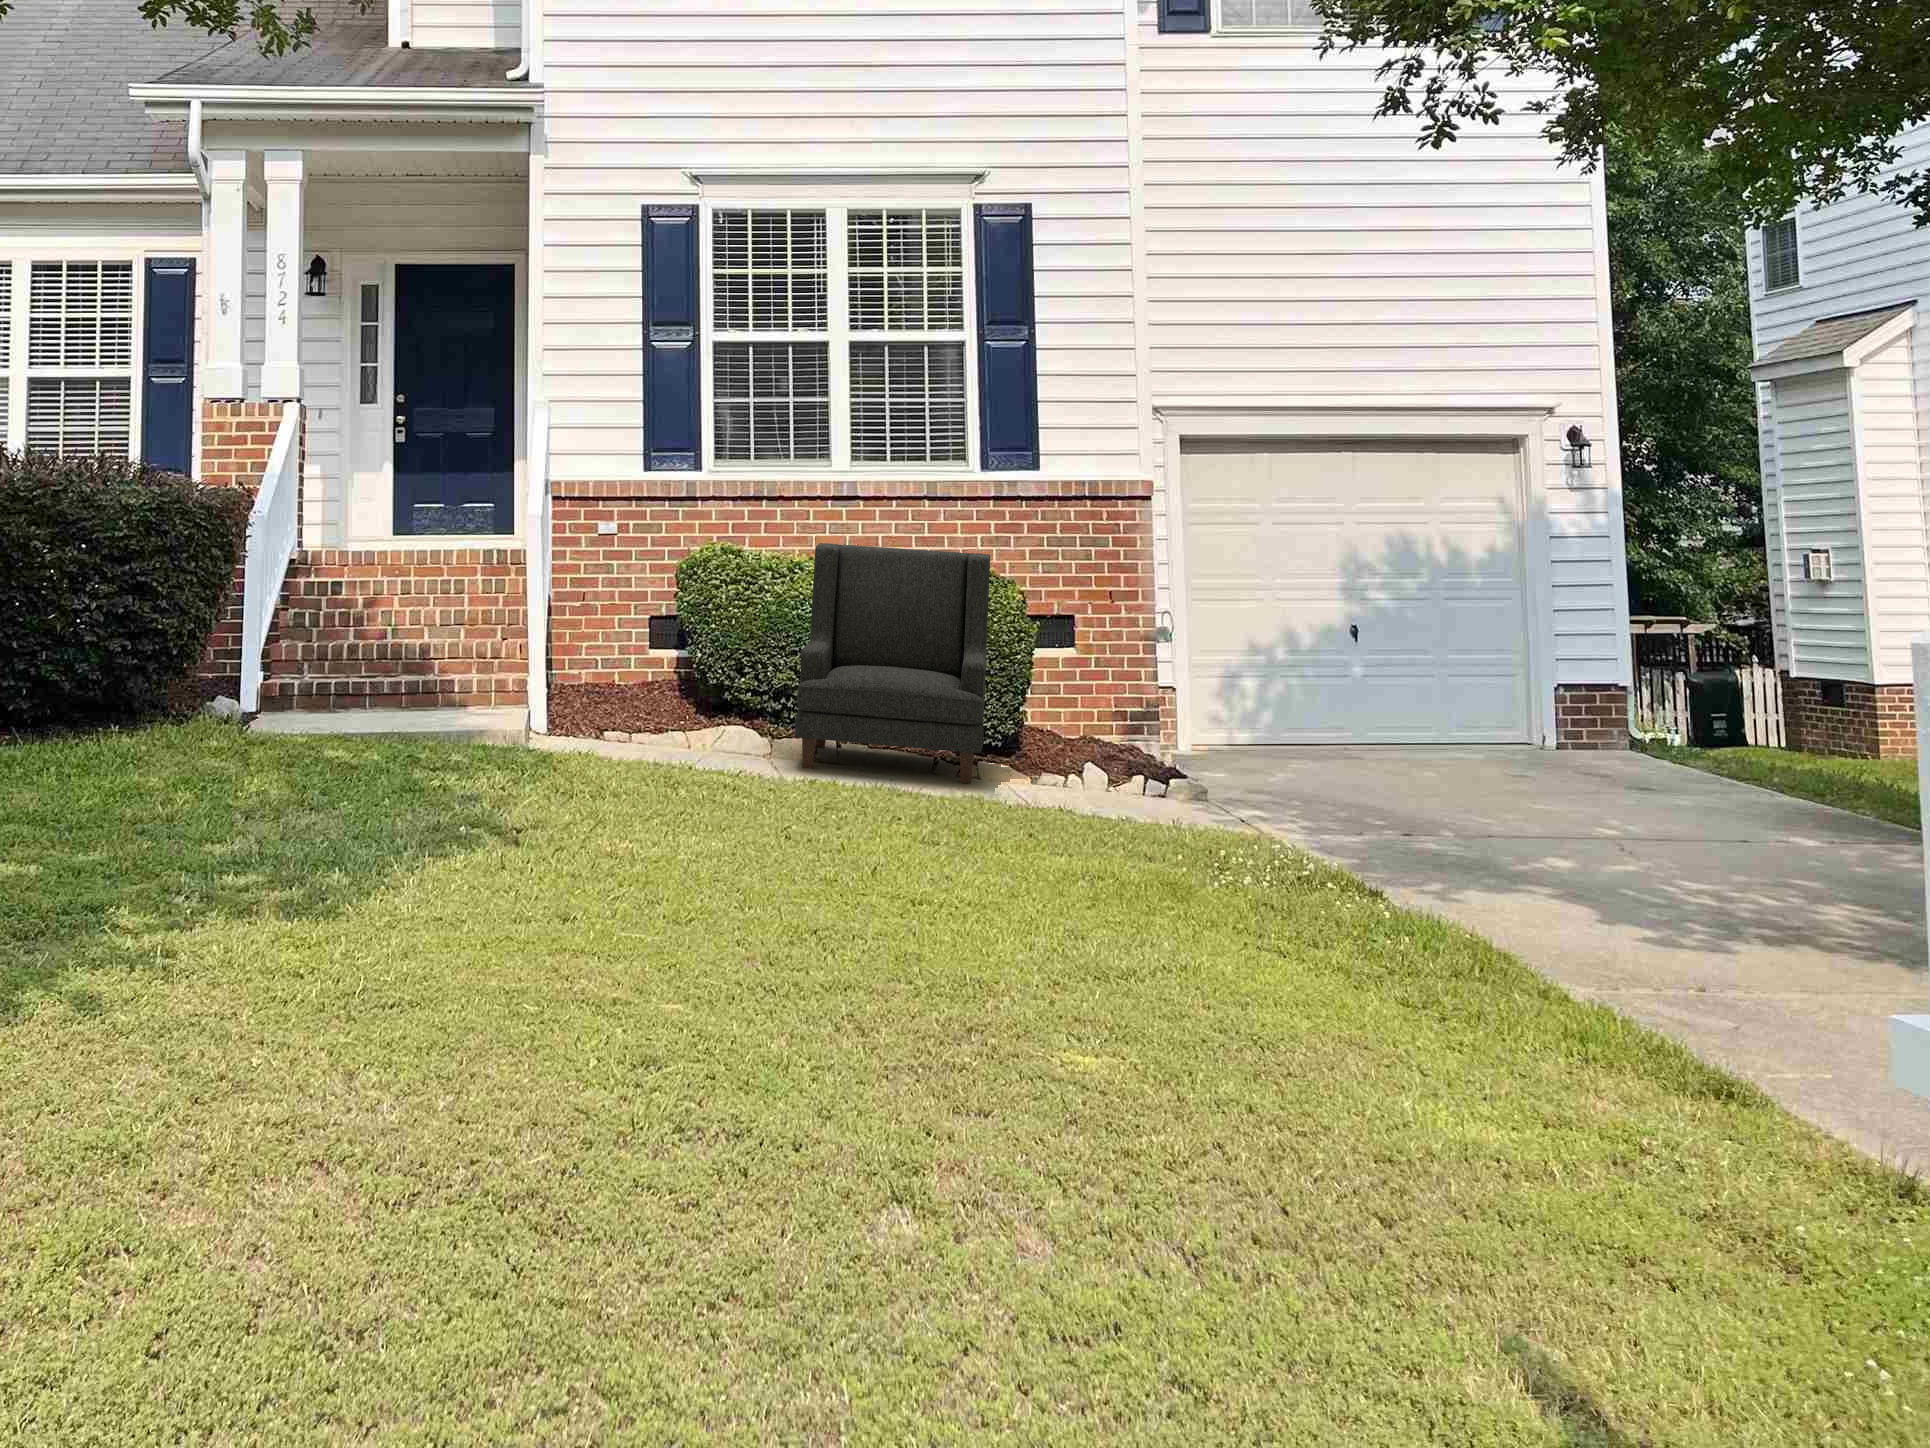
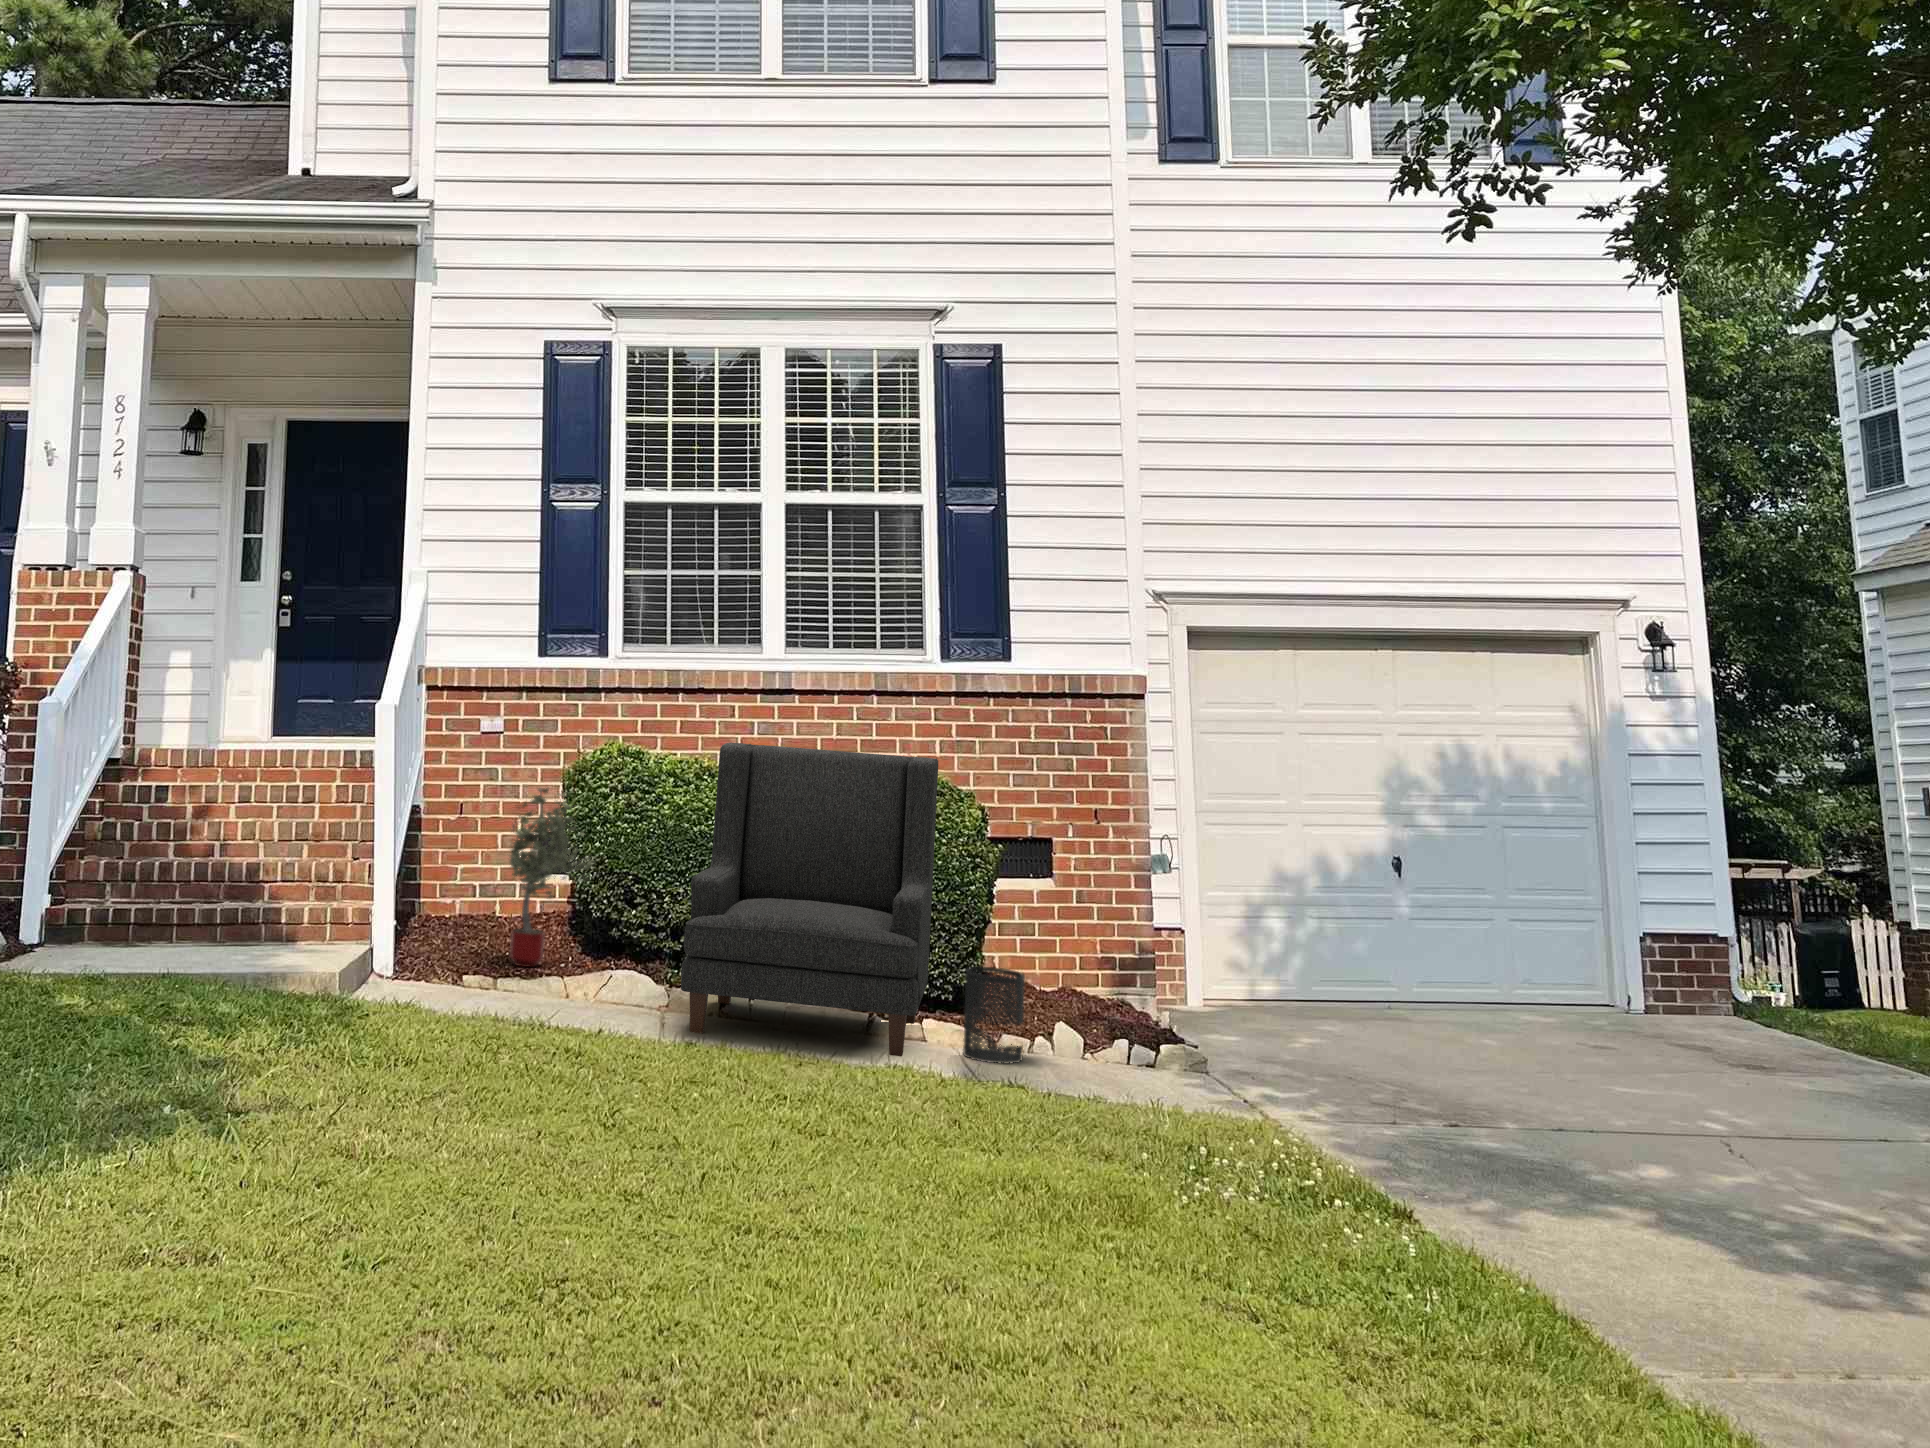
potted tree: none [633,579,710,721] -> present [509,788,595,967]
trash can: none [1008,716,1058,790] -> present [963,967,1025,1064]

